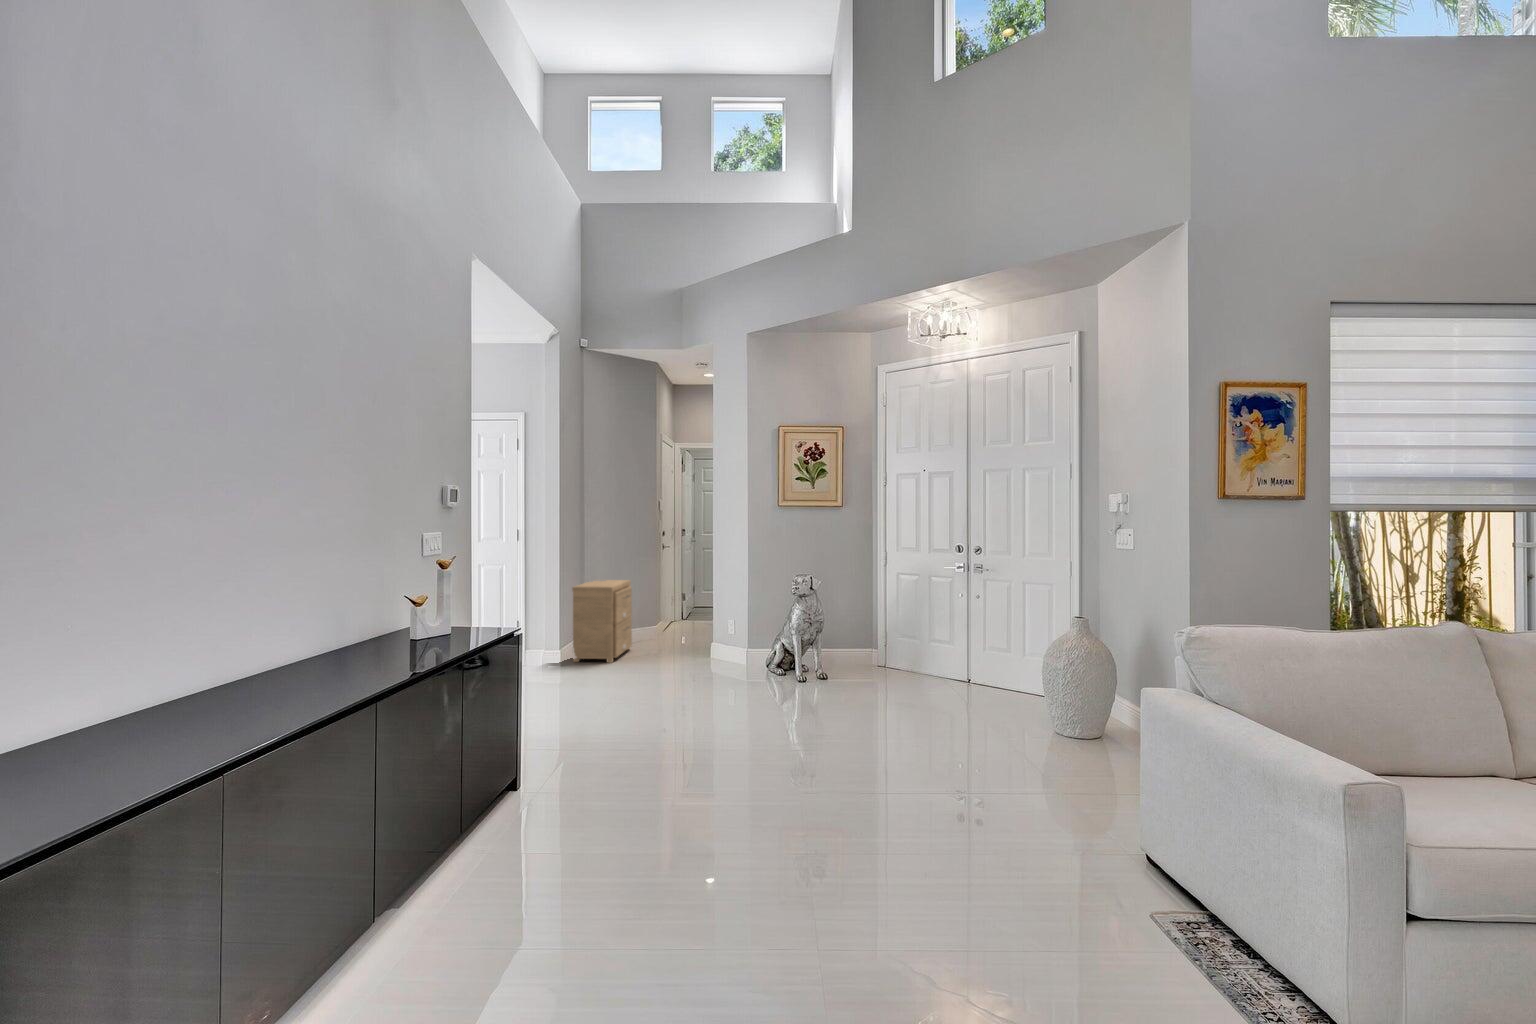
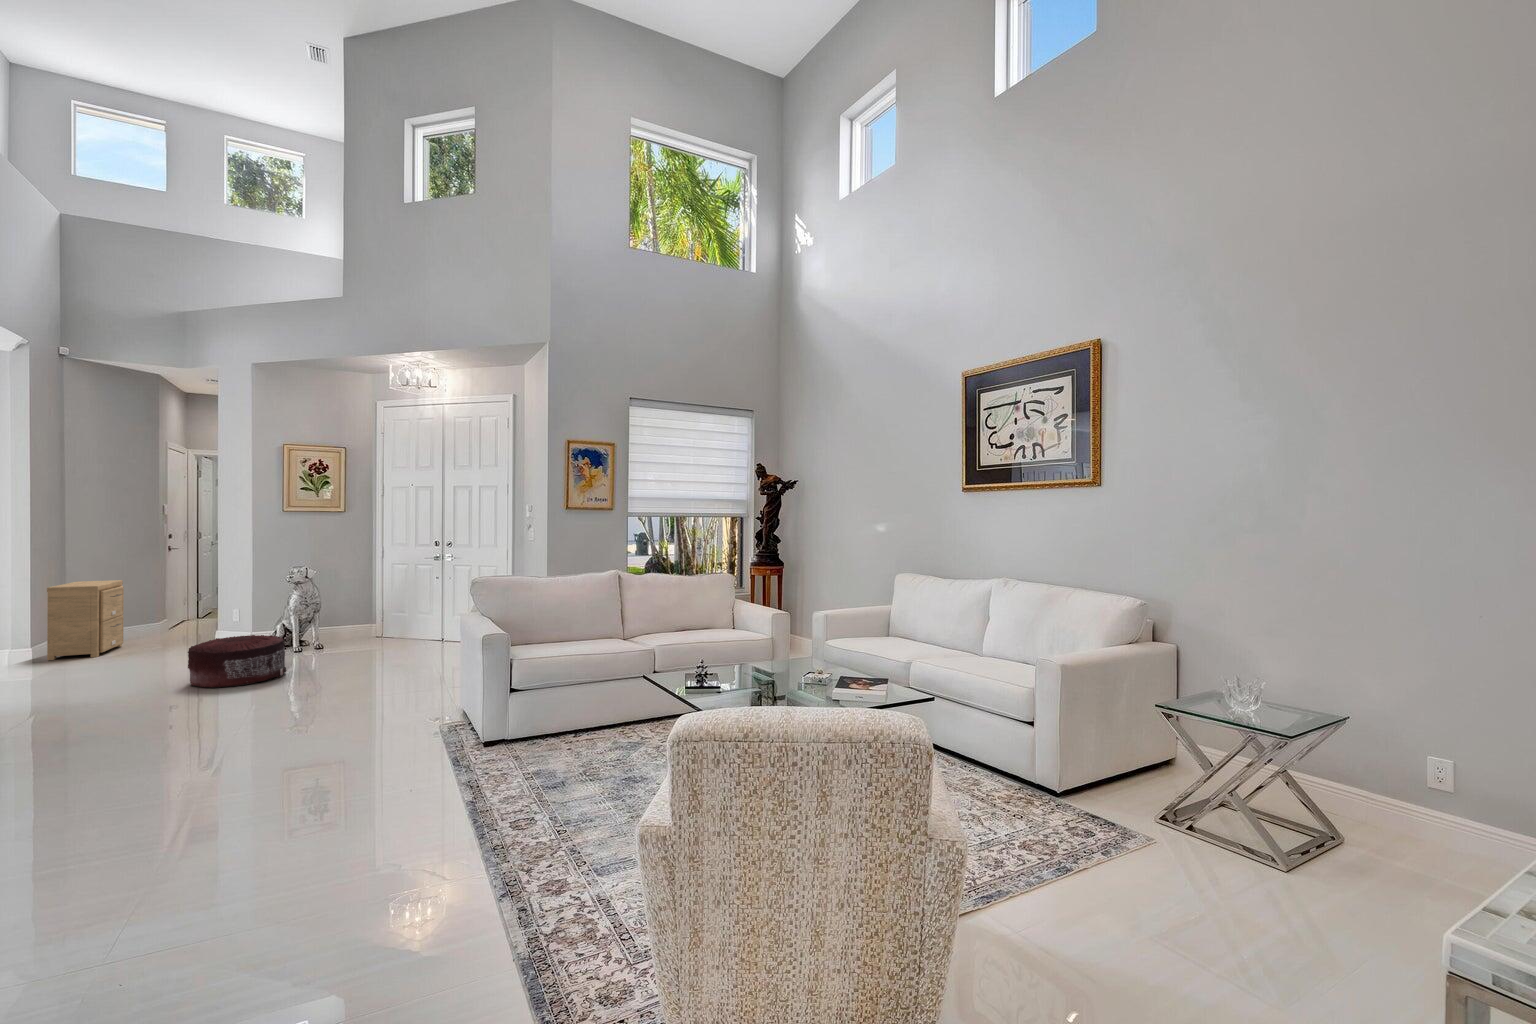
pouf: none [704,663,807,739] -> present [188,635,286,688]

